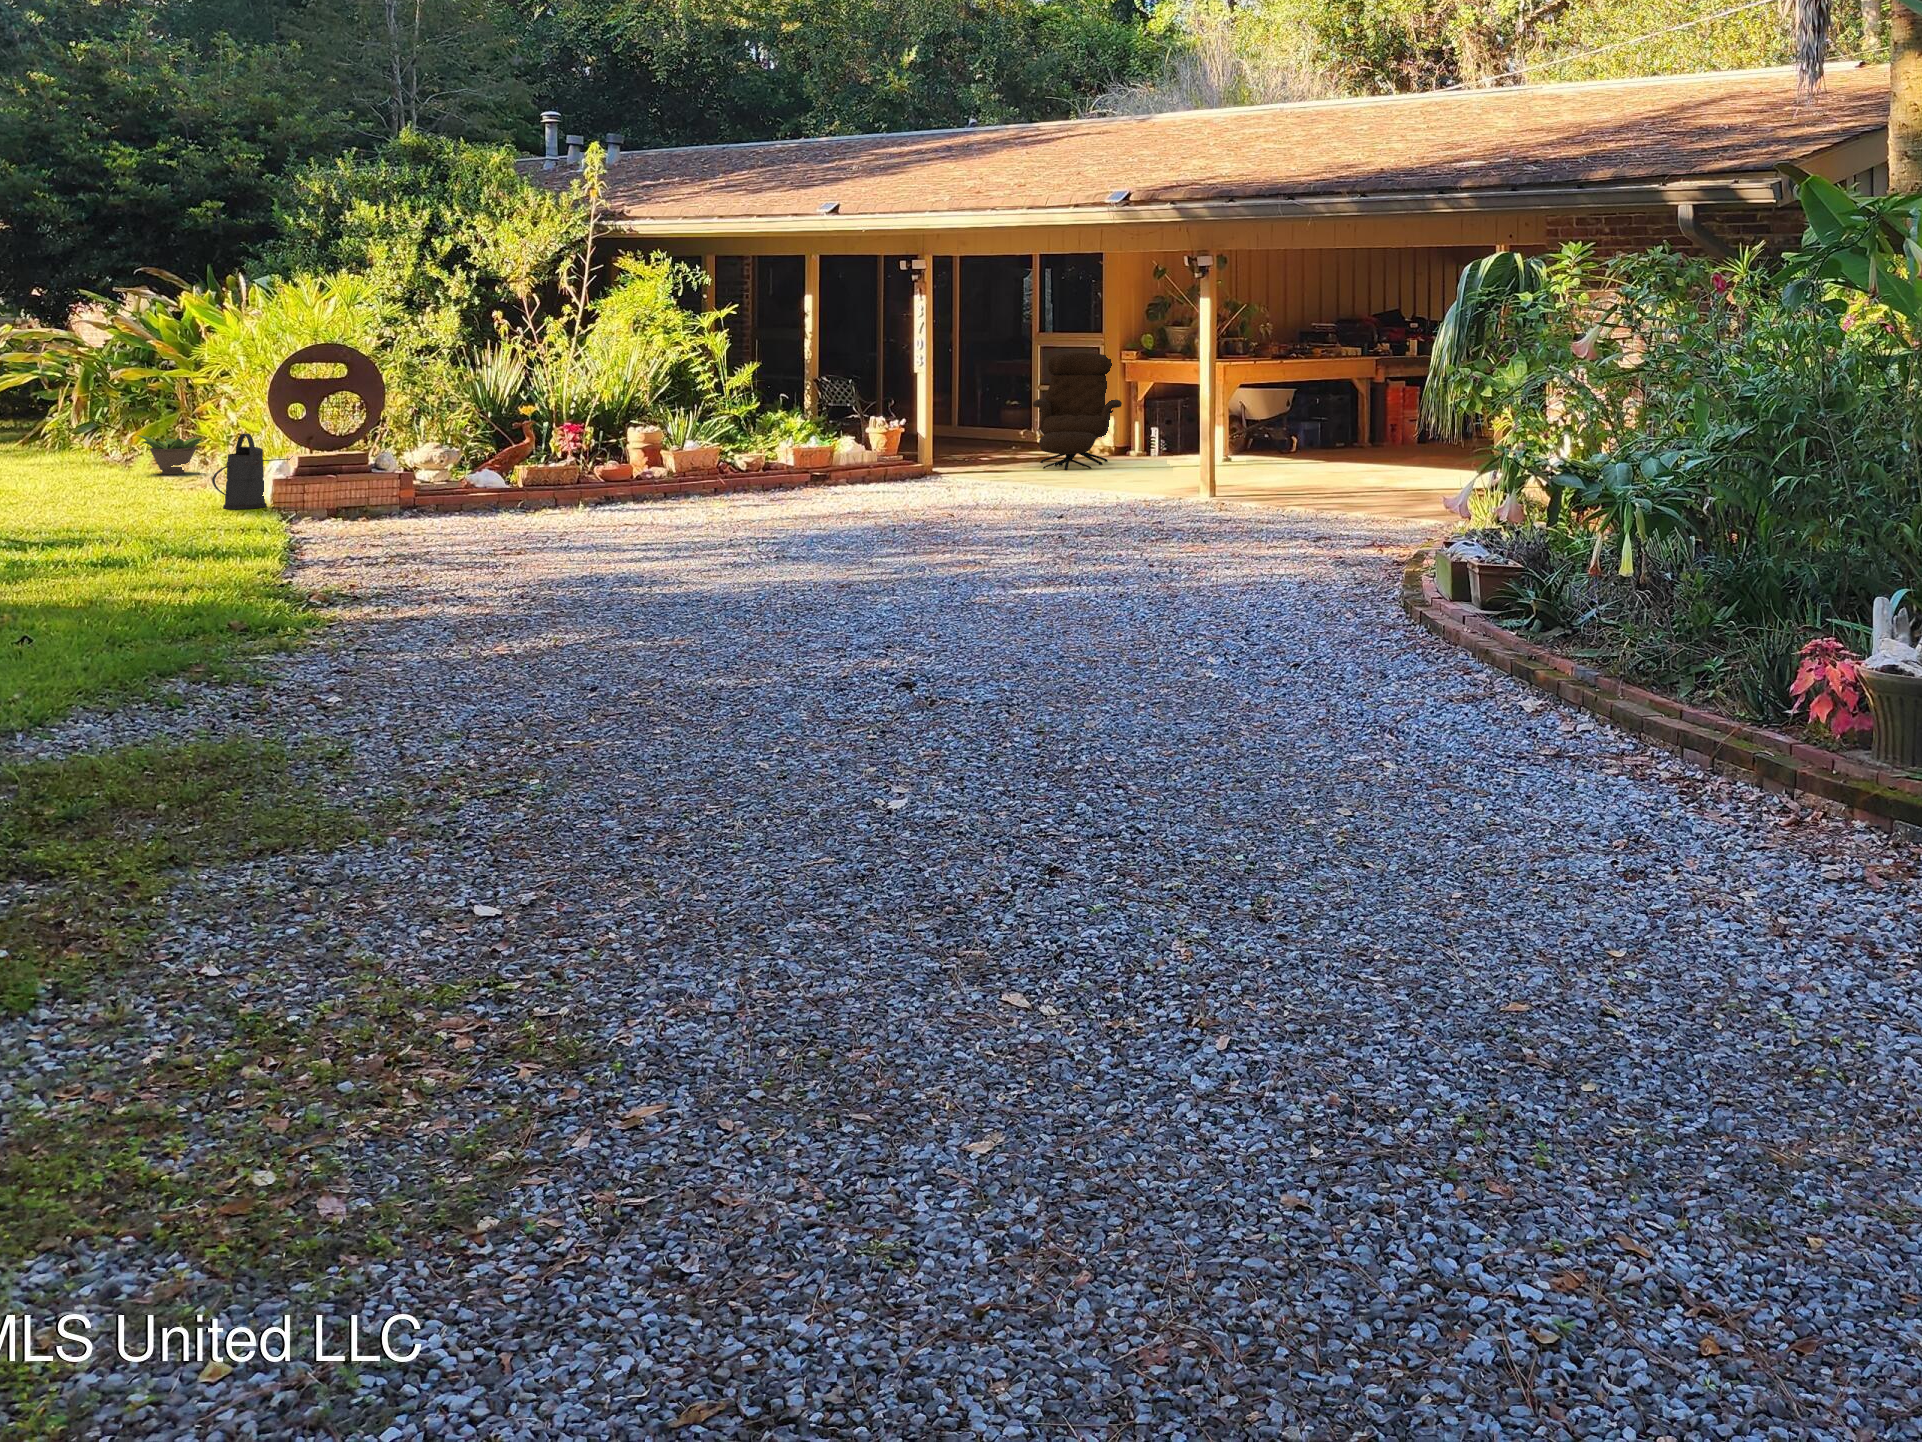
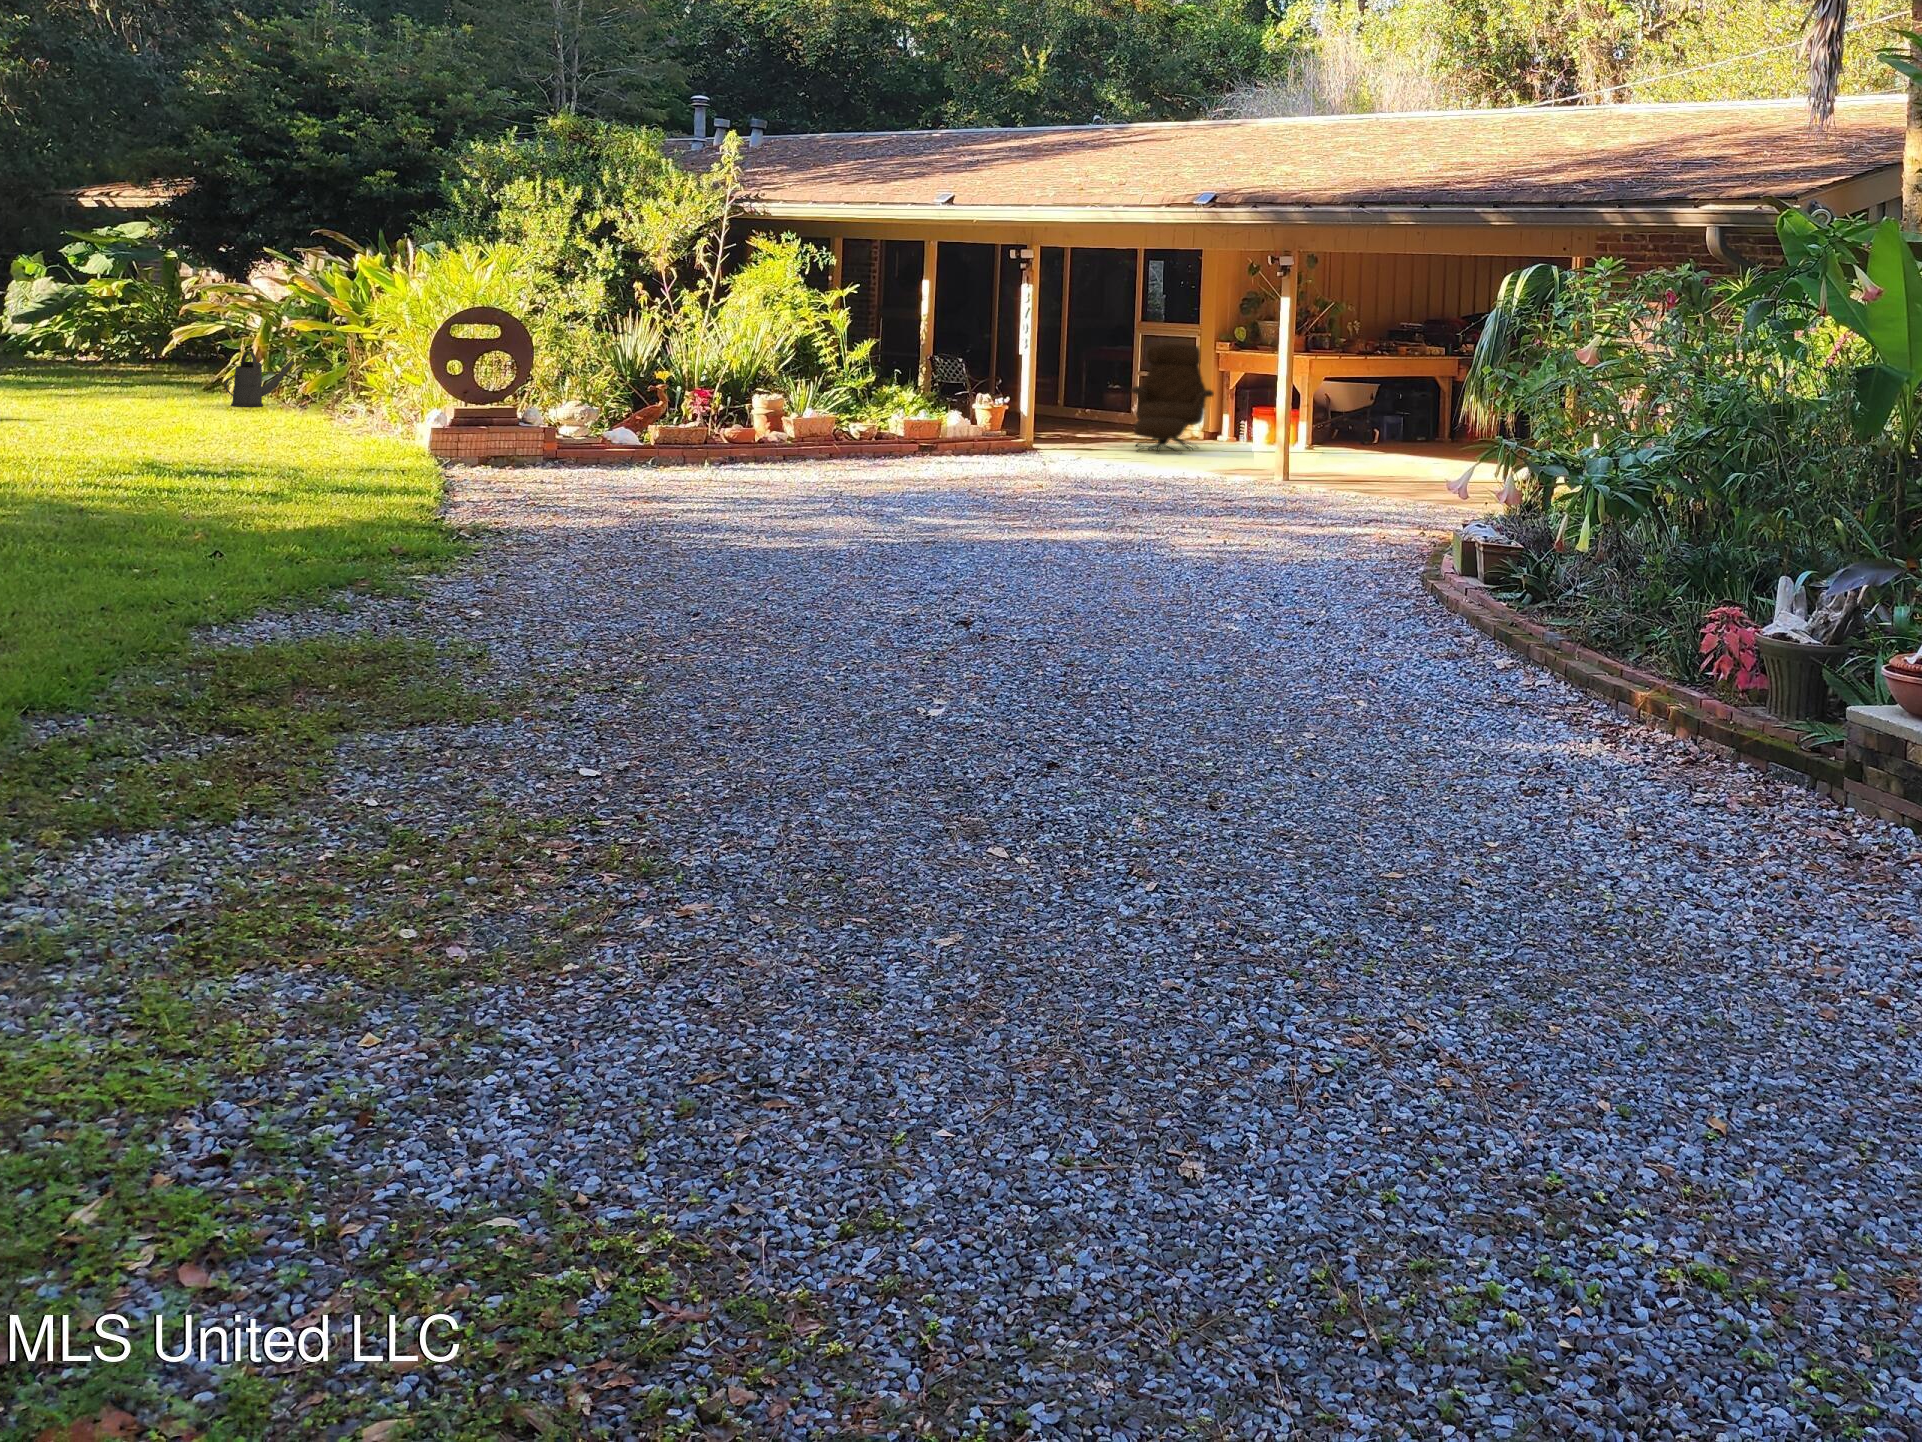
watering can: present [212,433,293,509] -> present [225,352,294,407]
decorative plant: present [137,435,204,474] -> none [312,384,373,421]

